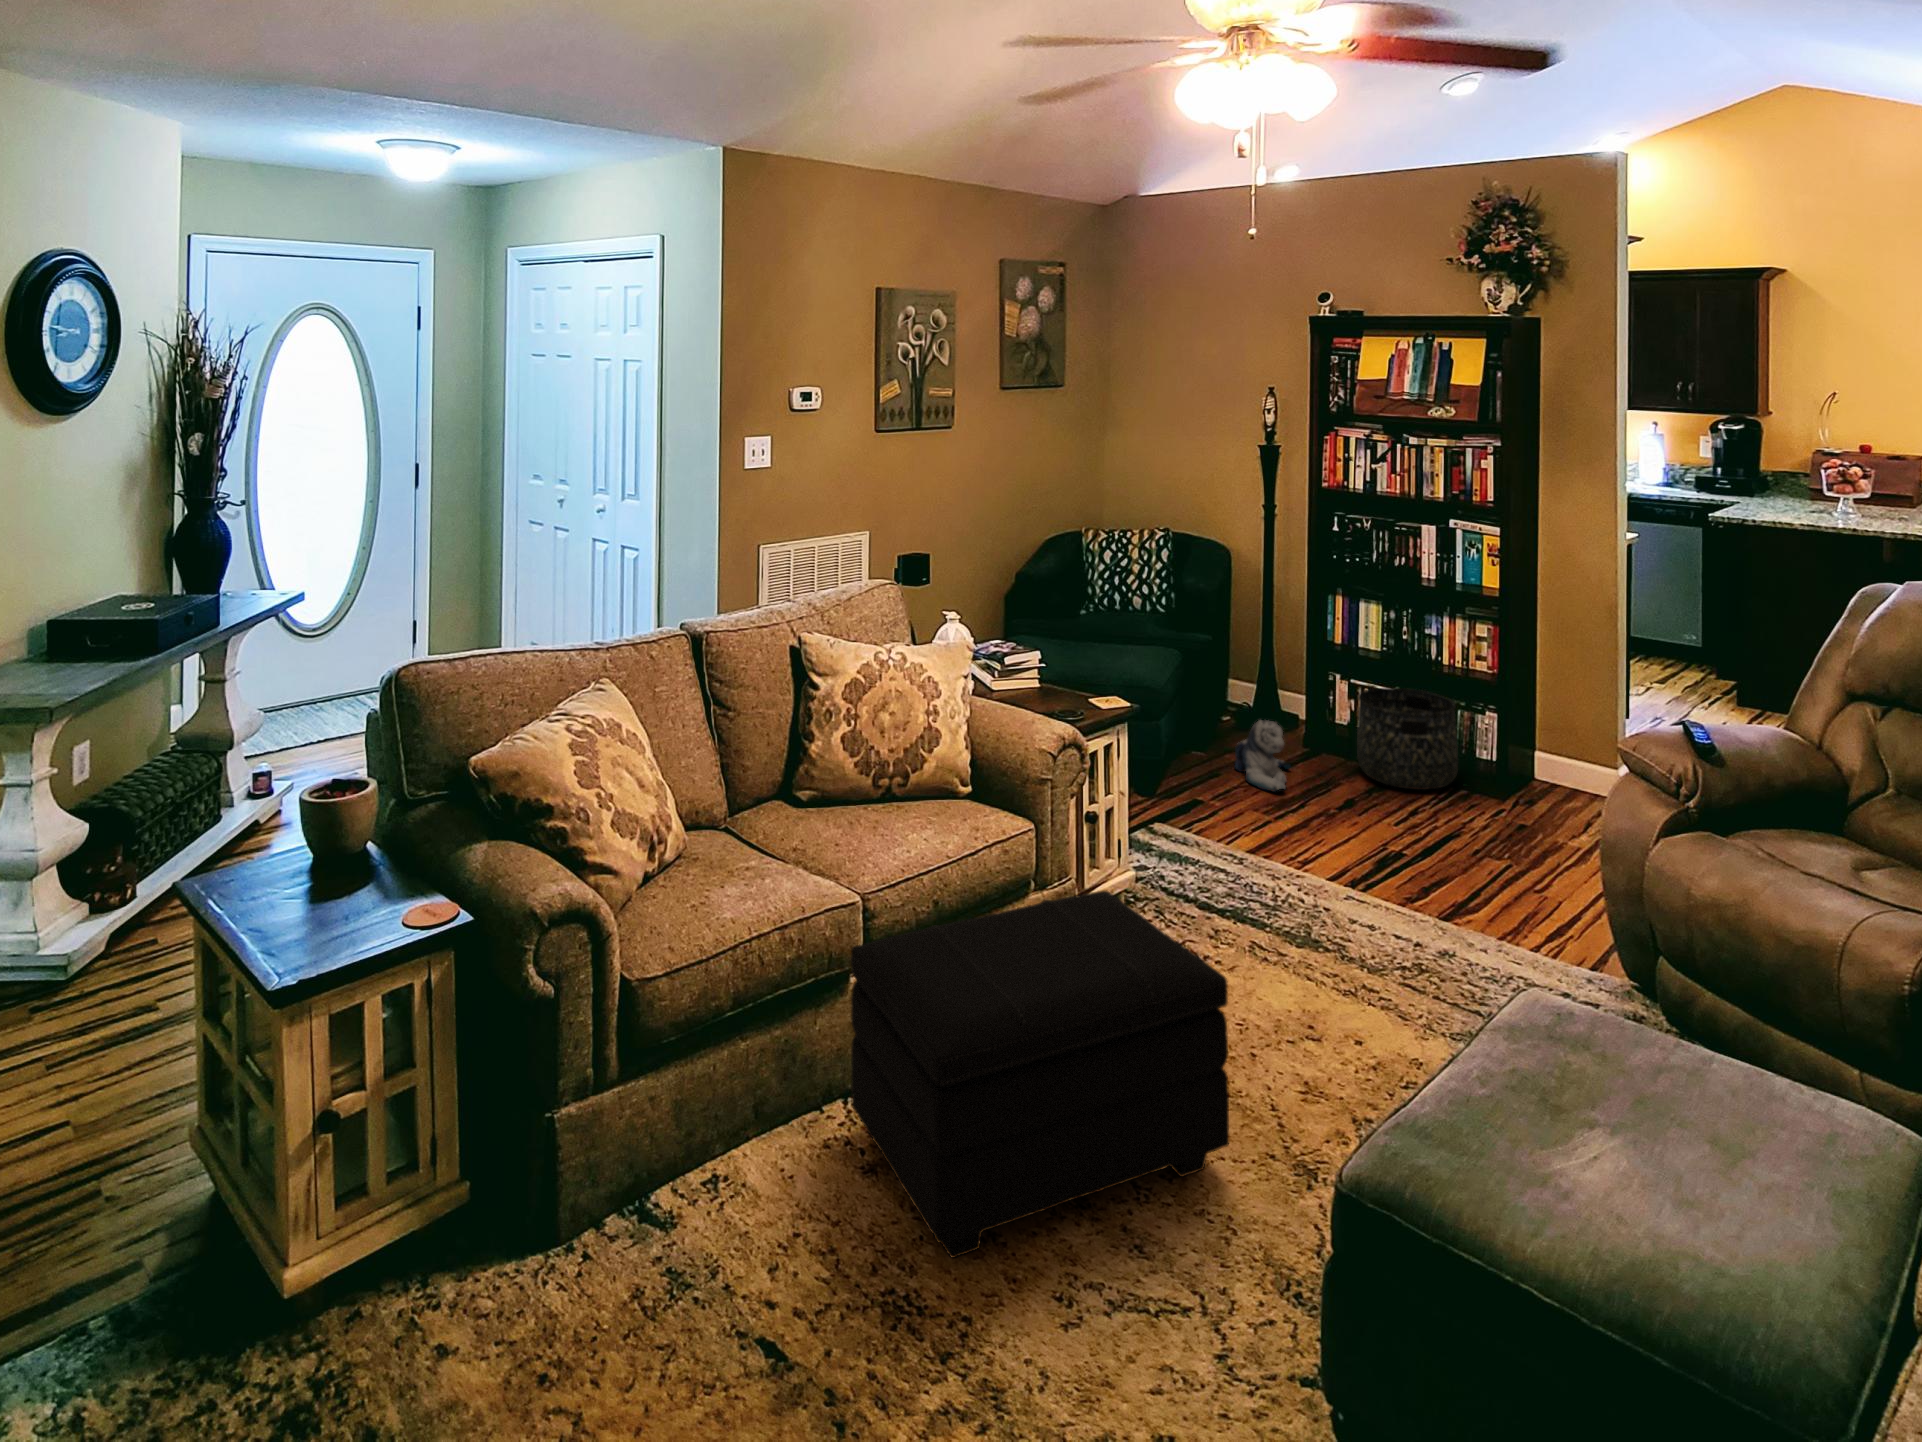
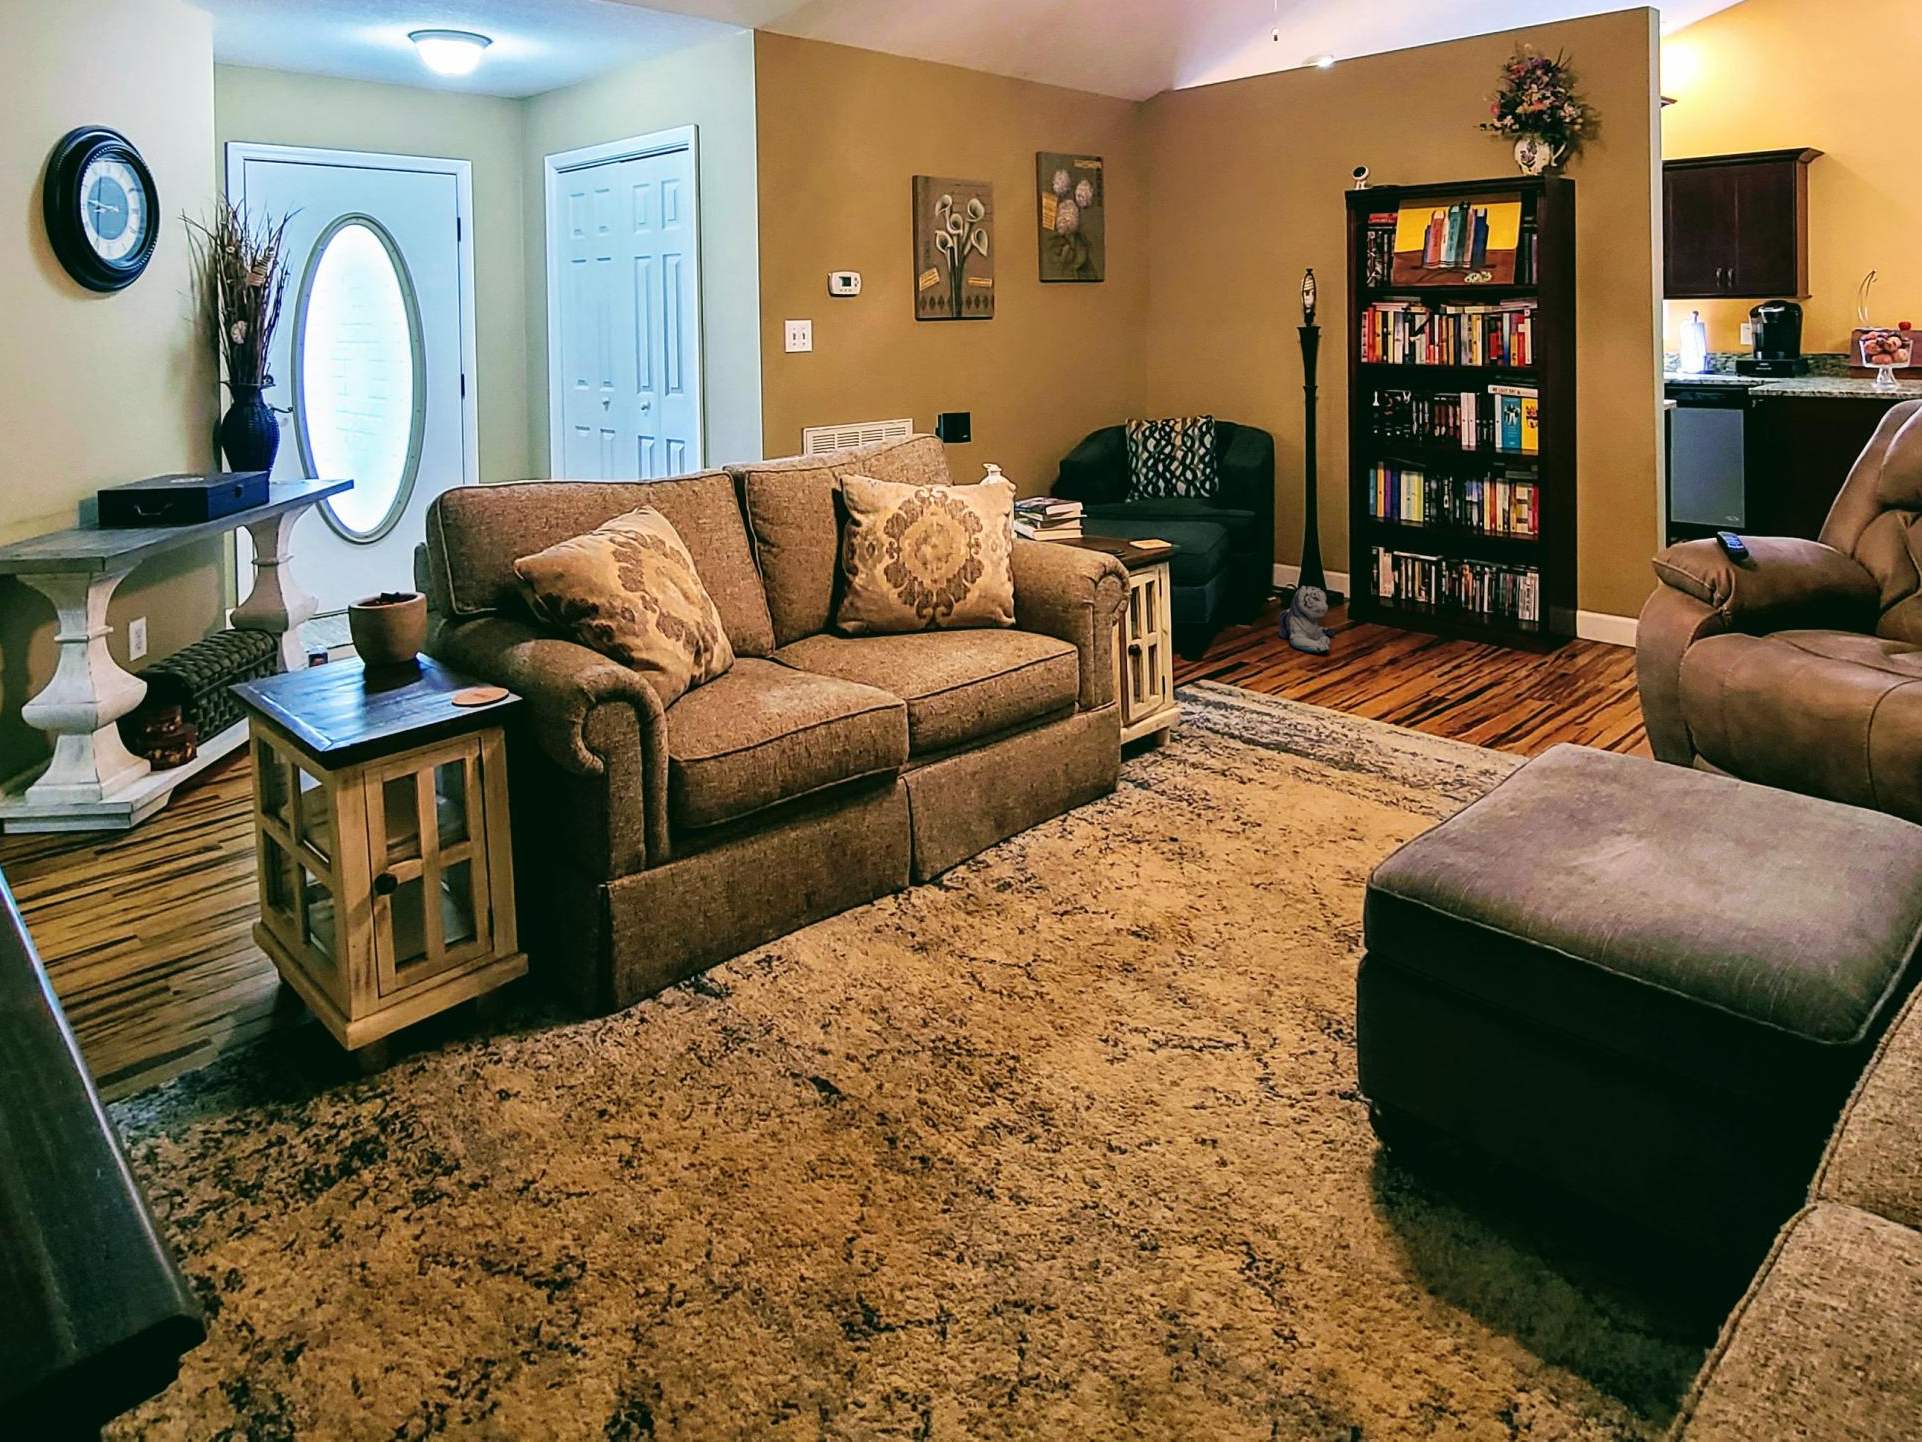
basket: present [1357,688,1458,790] -> none [1400,555,1501,649]
footstool: present [851,890,1229,1257] -> none [898,698,1273,1014]

